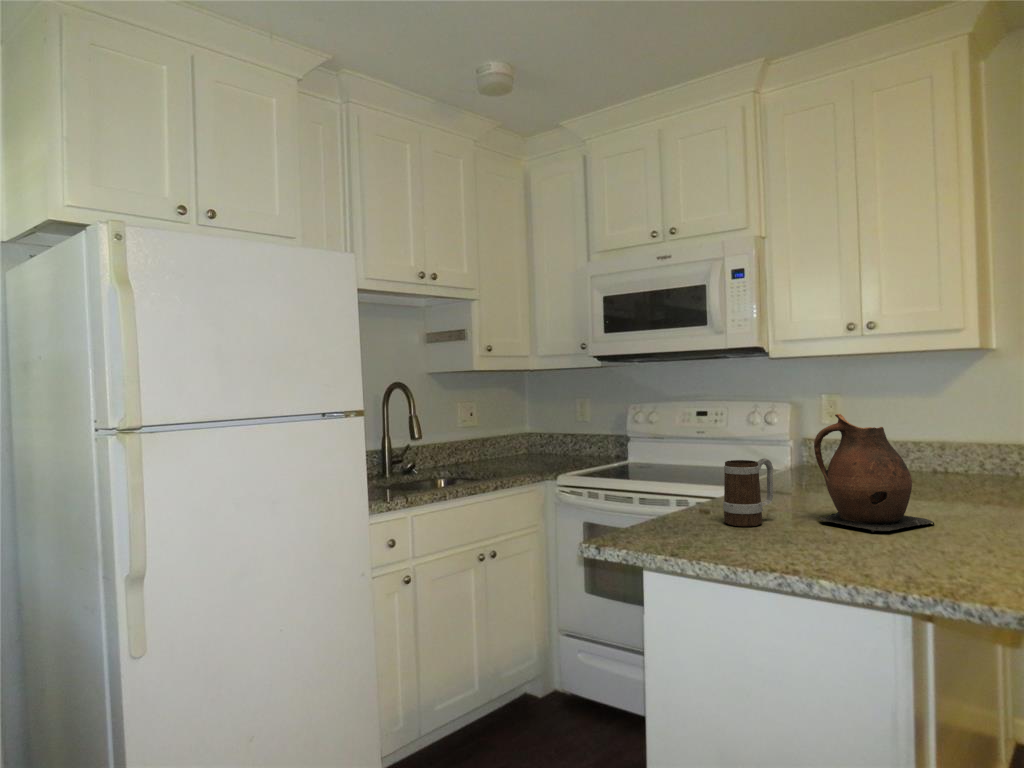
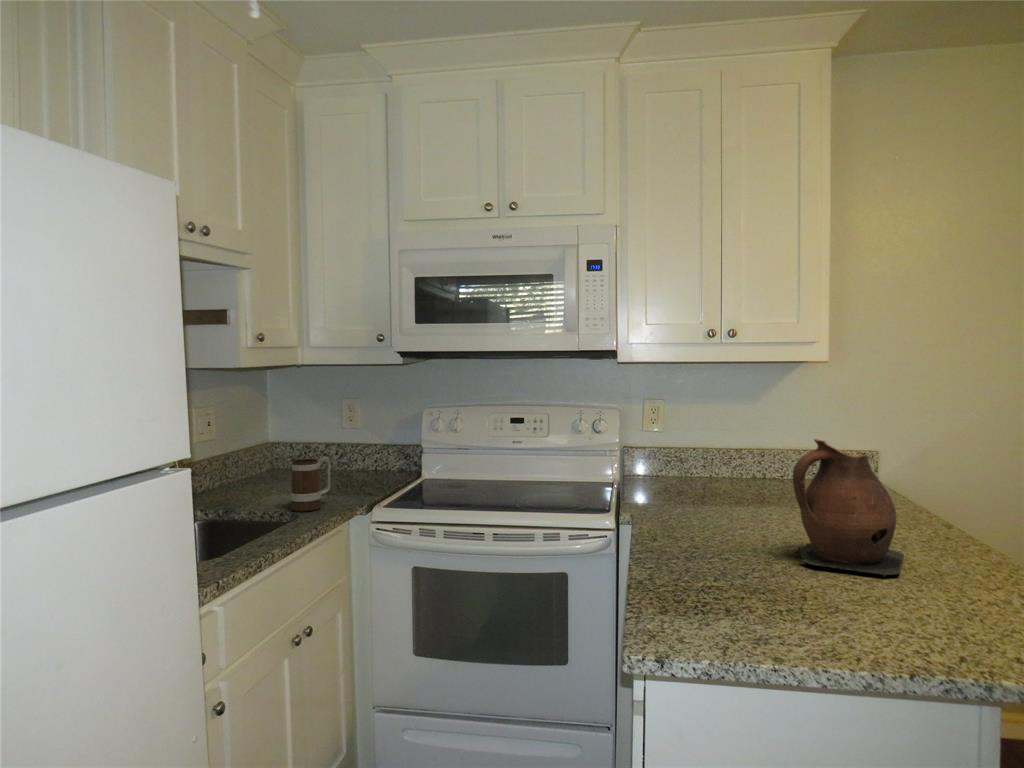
mug: present [723,458,773,526] -> present [291,457,331,512]

